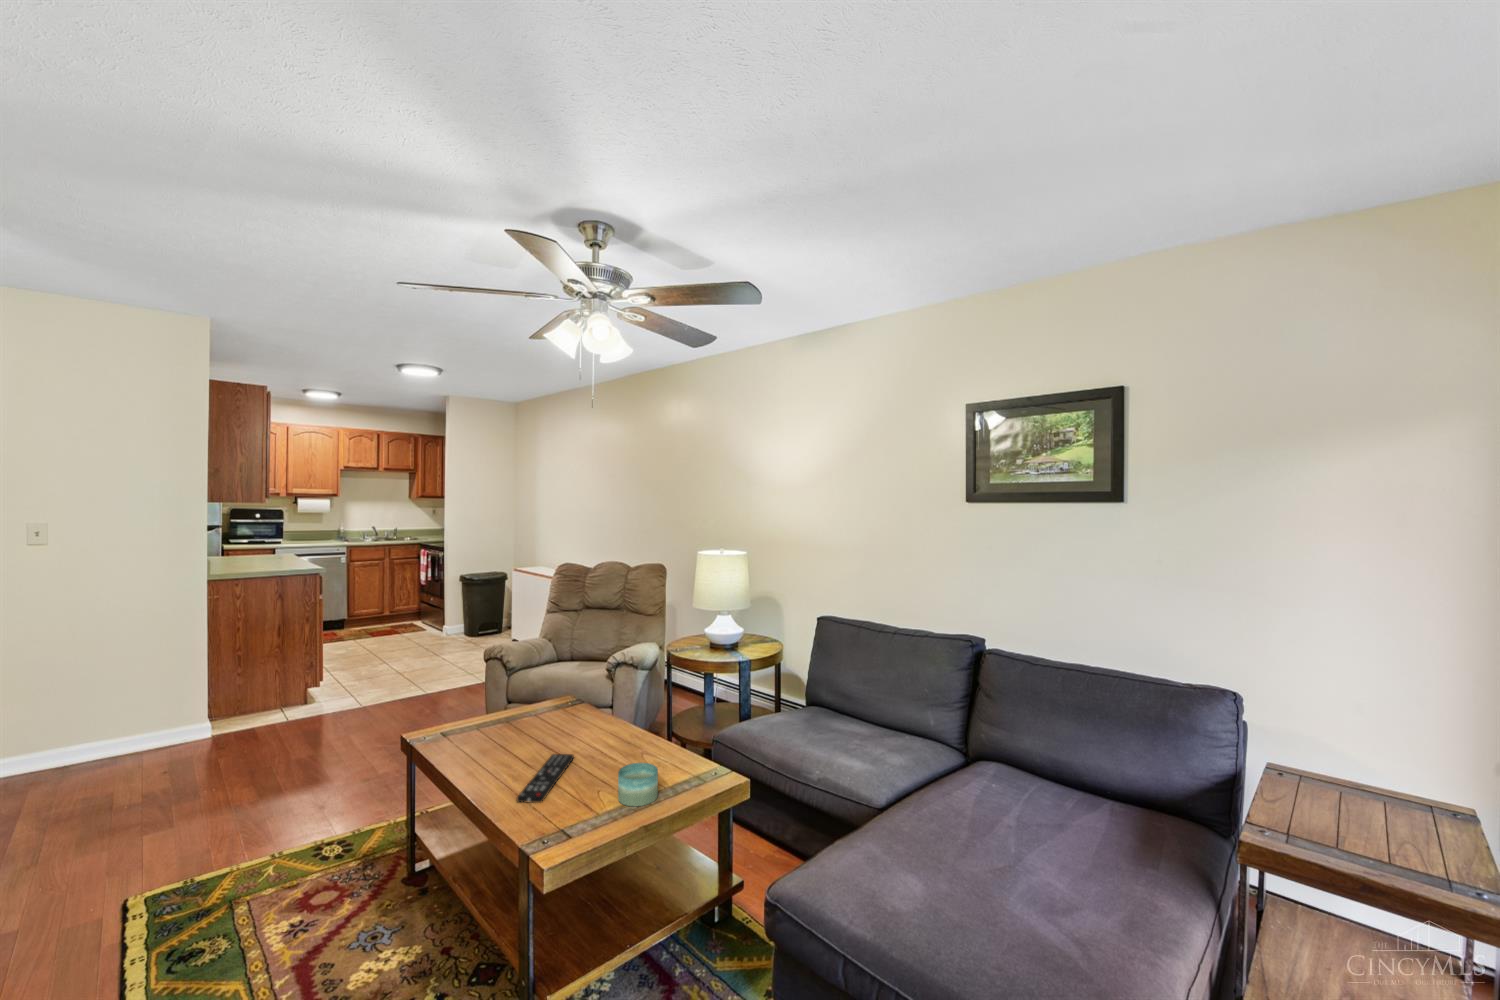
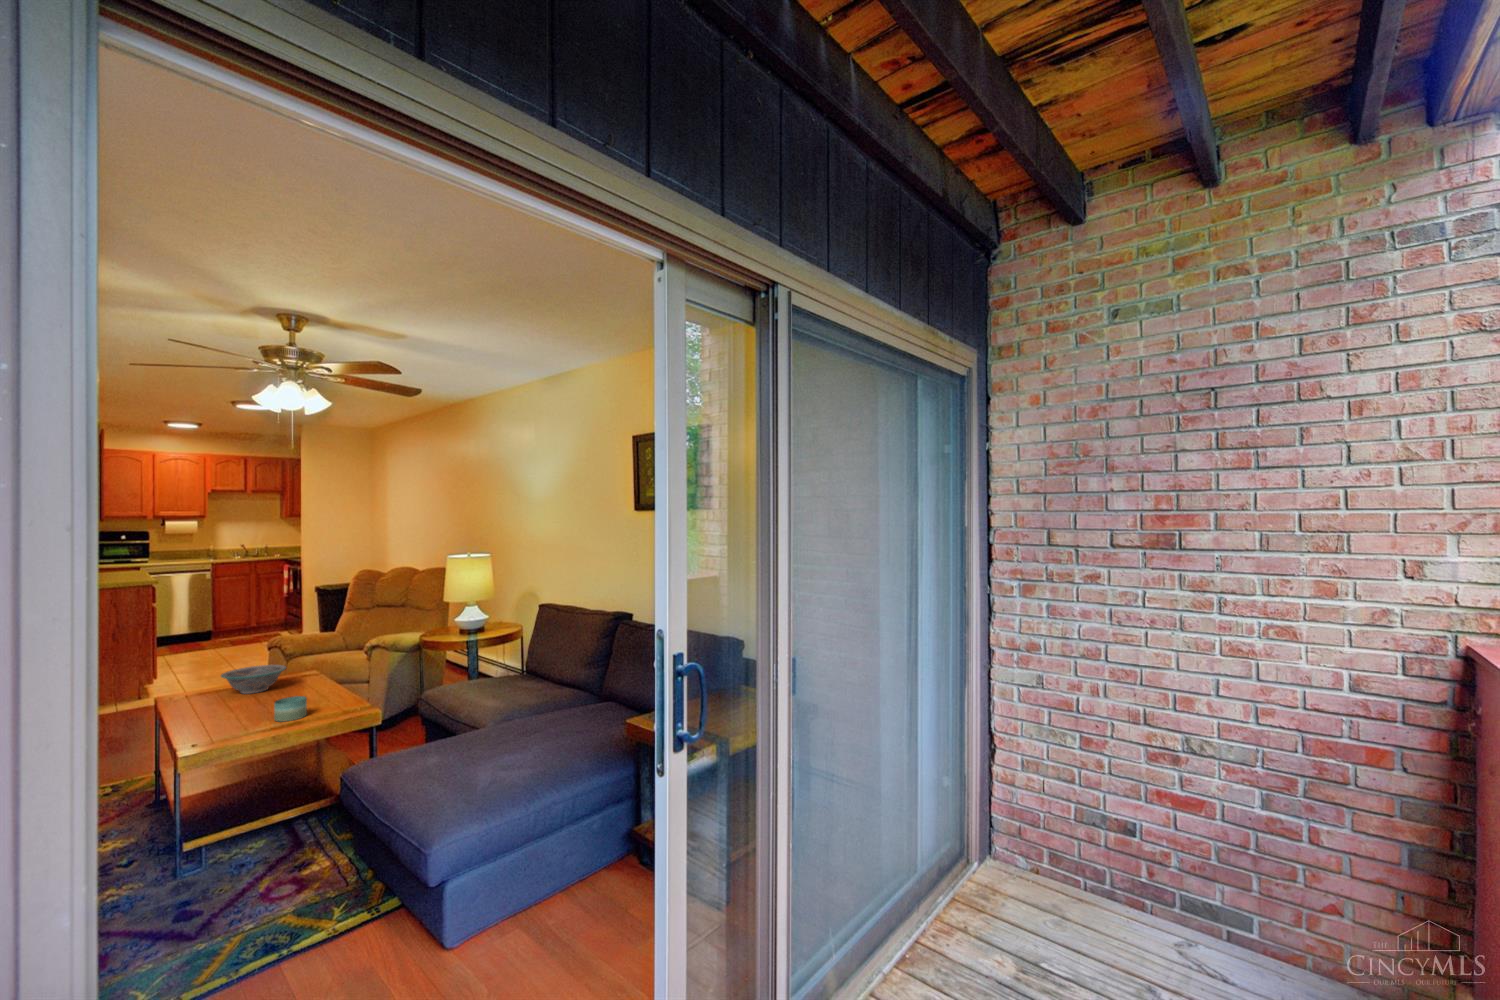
bowl: none [487,696,563,740] -> present [221,665,286,694]
remote control: present [516,754,574,803] -> none [204,699,273,723]

